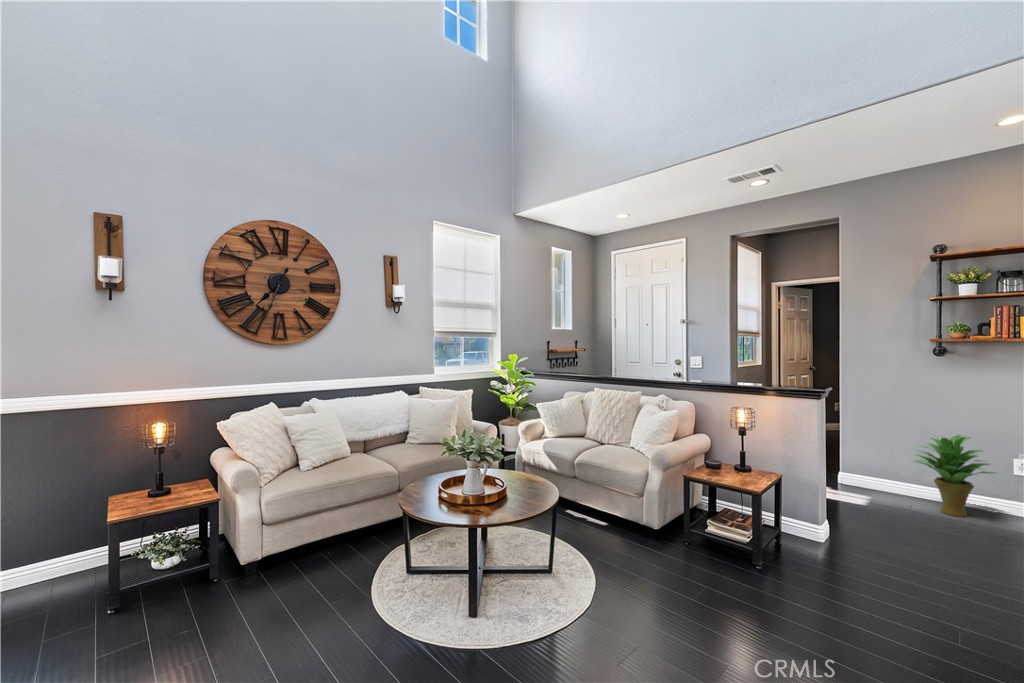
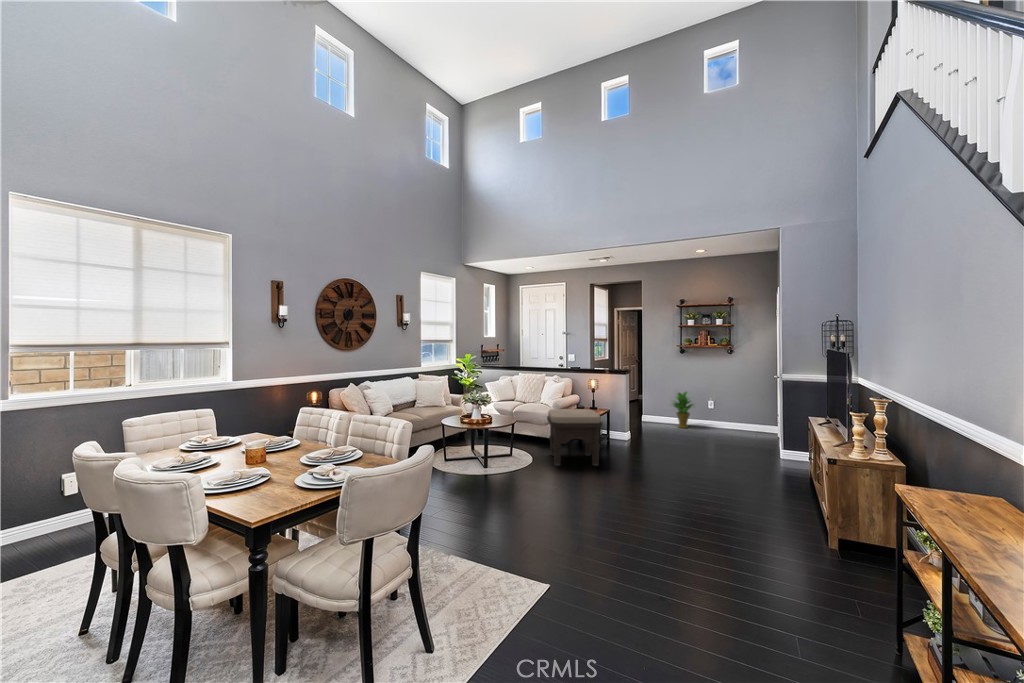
ottoman: none [629,476,775,652] -> present [547,409,602,466]

